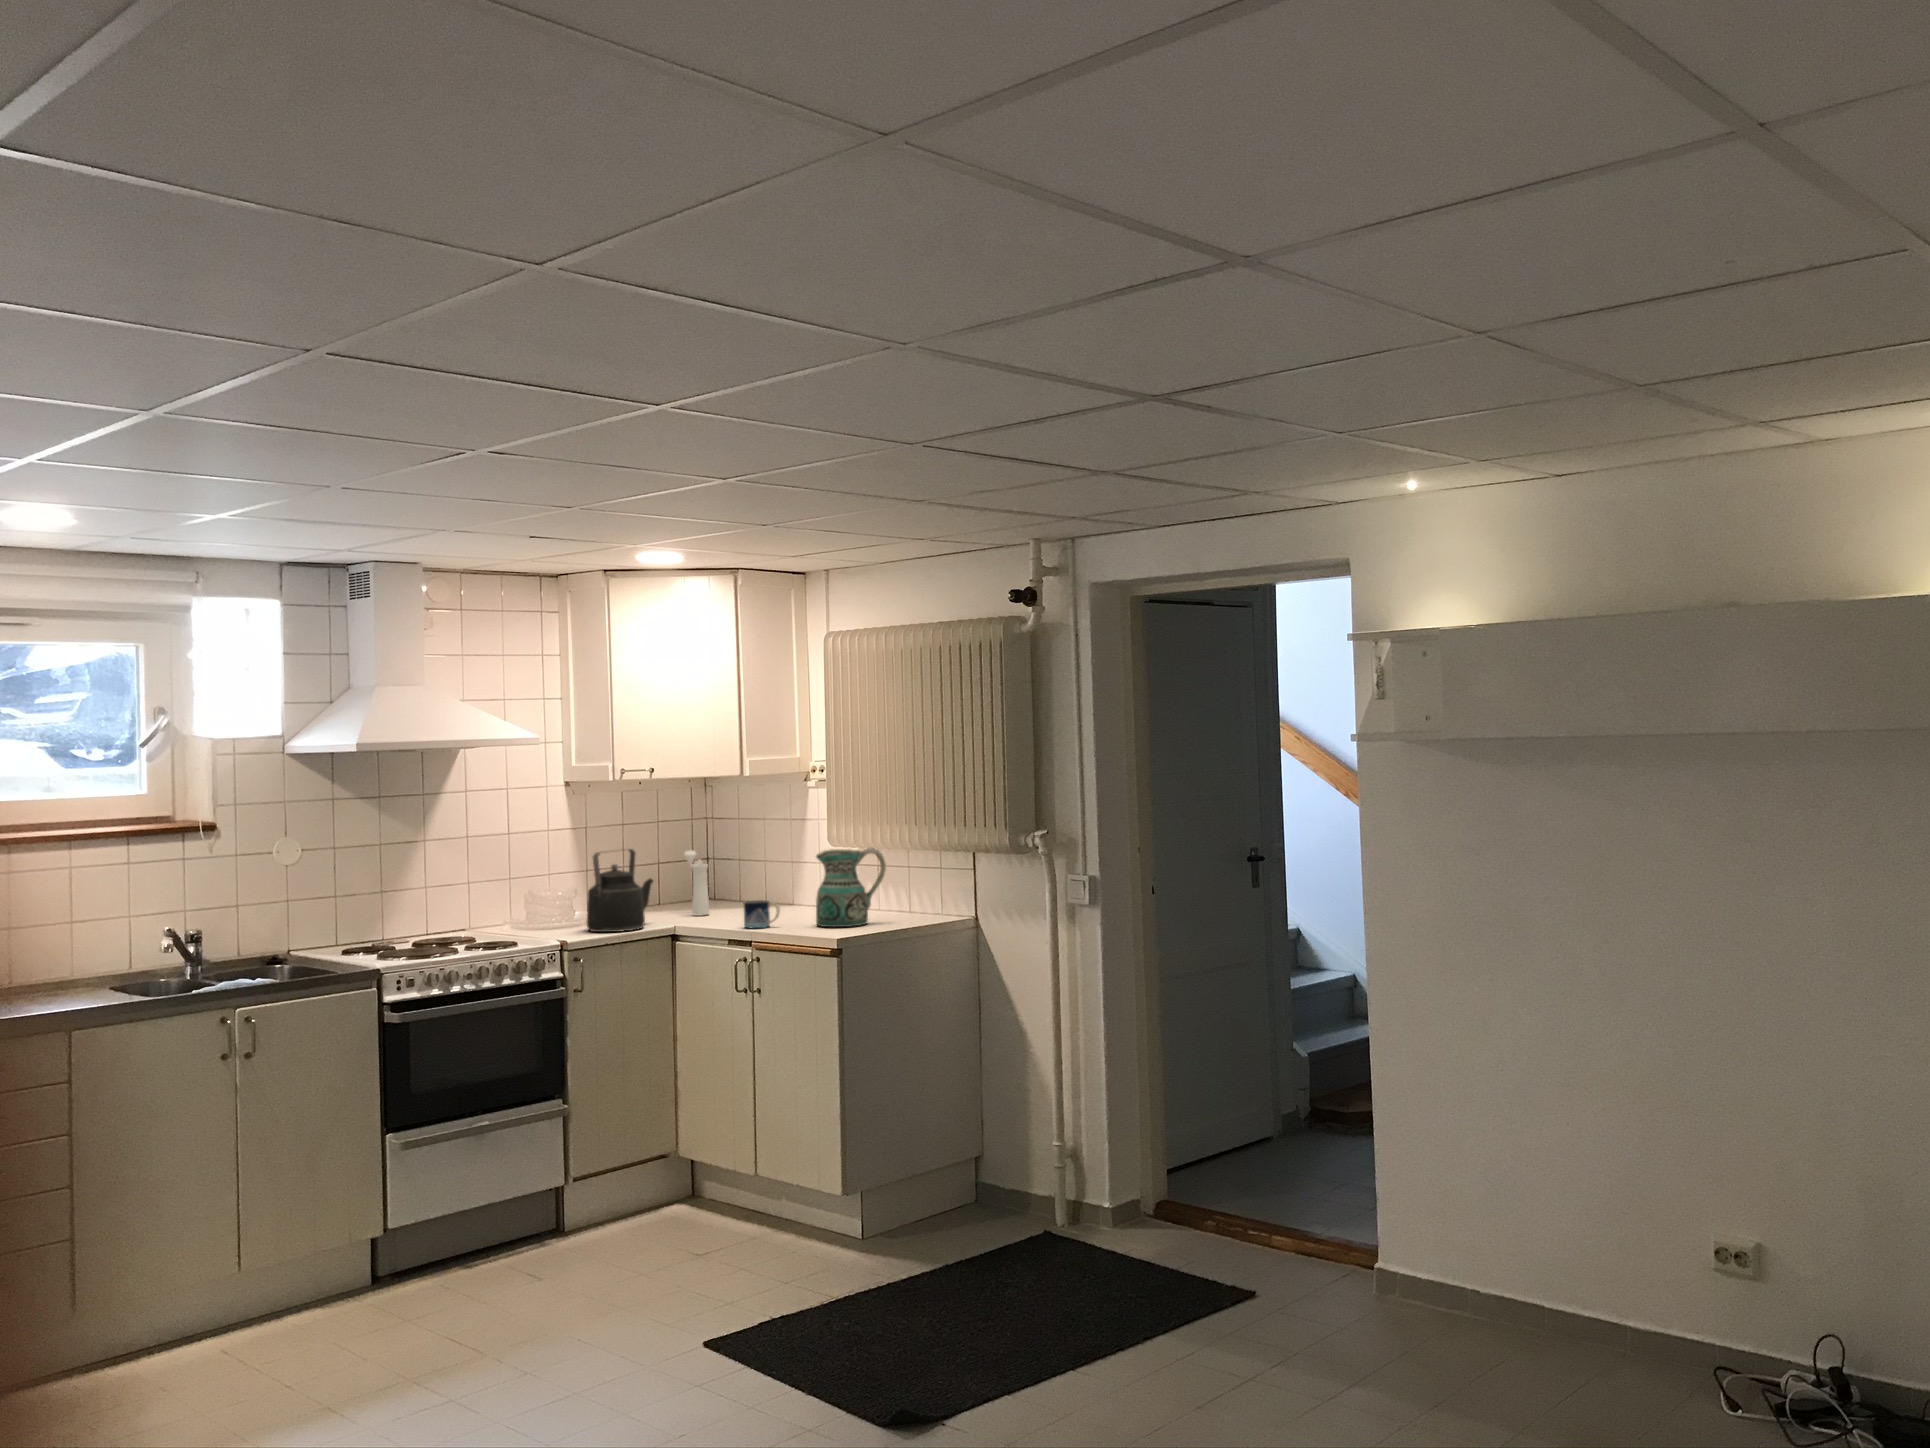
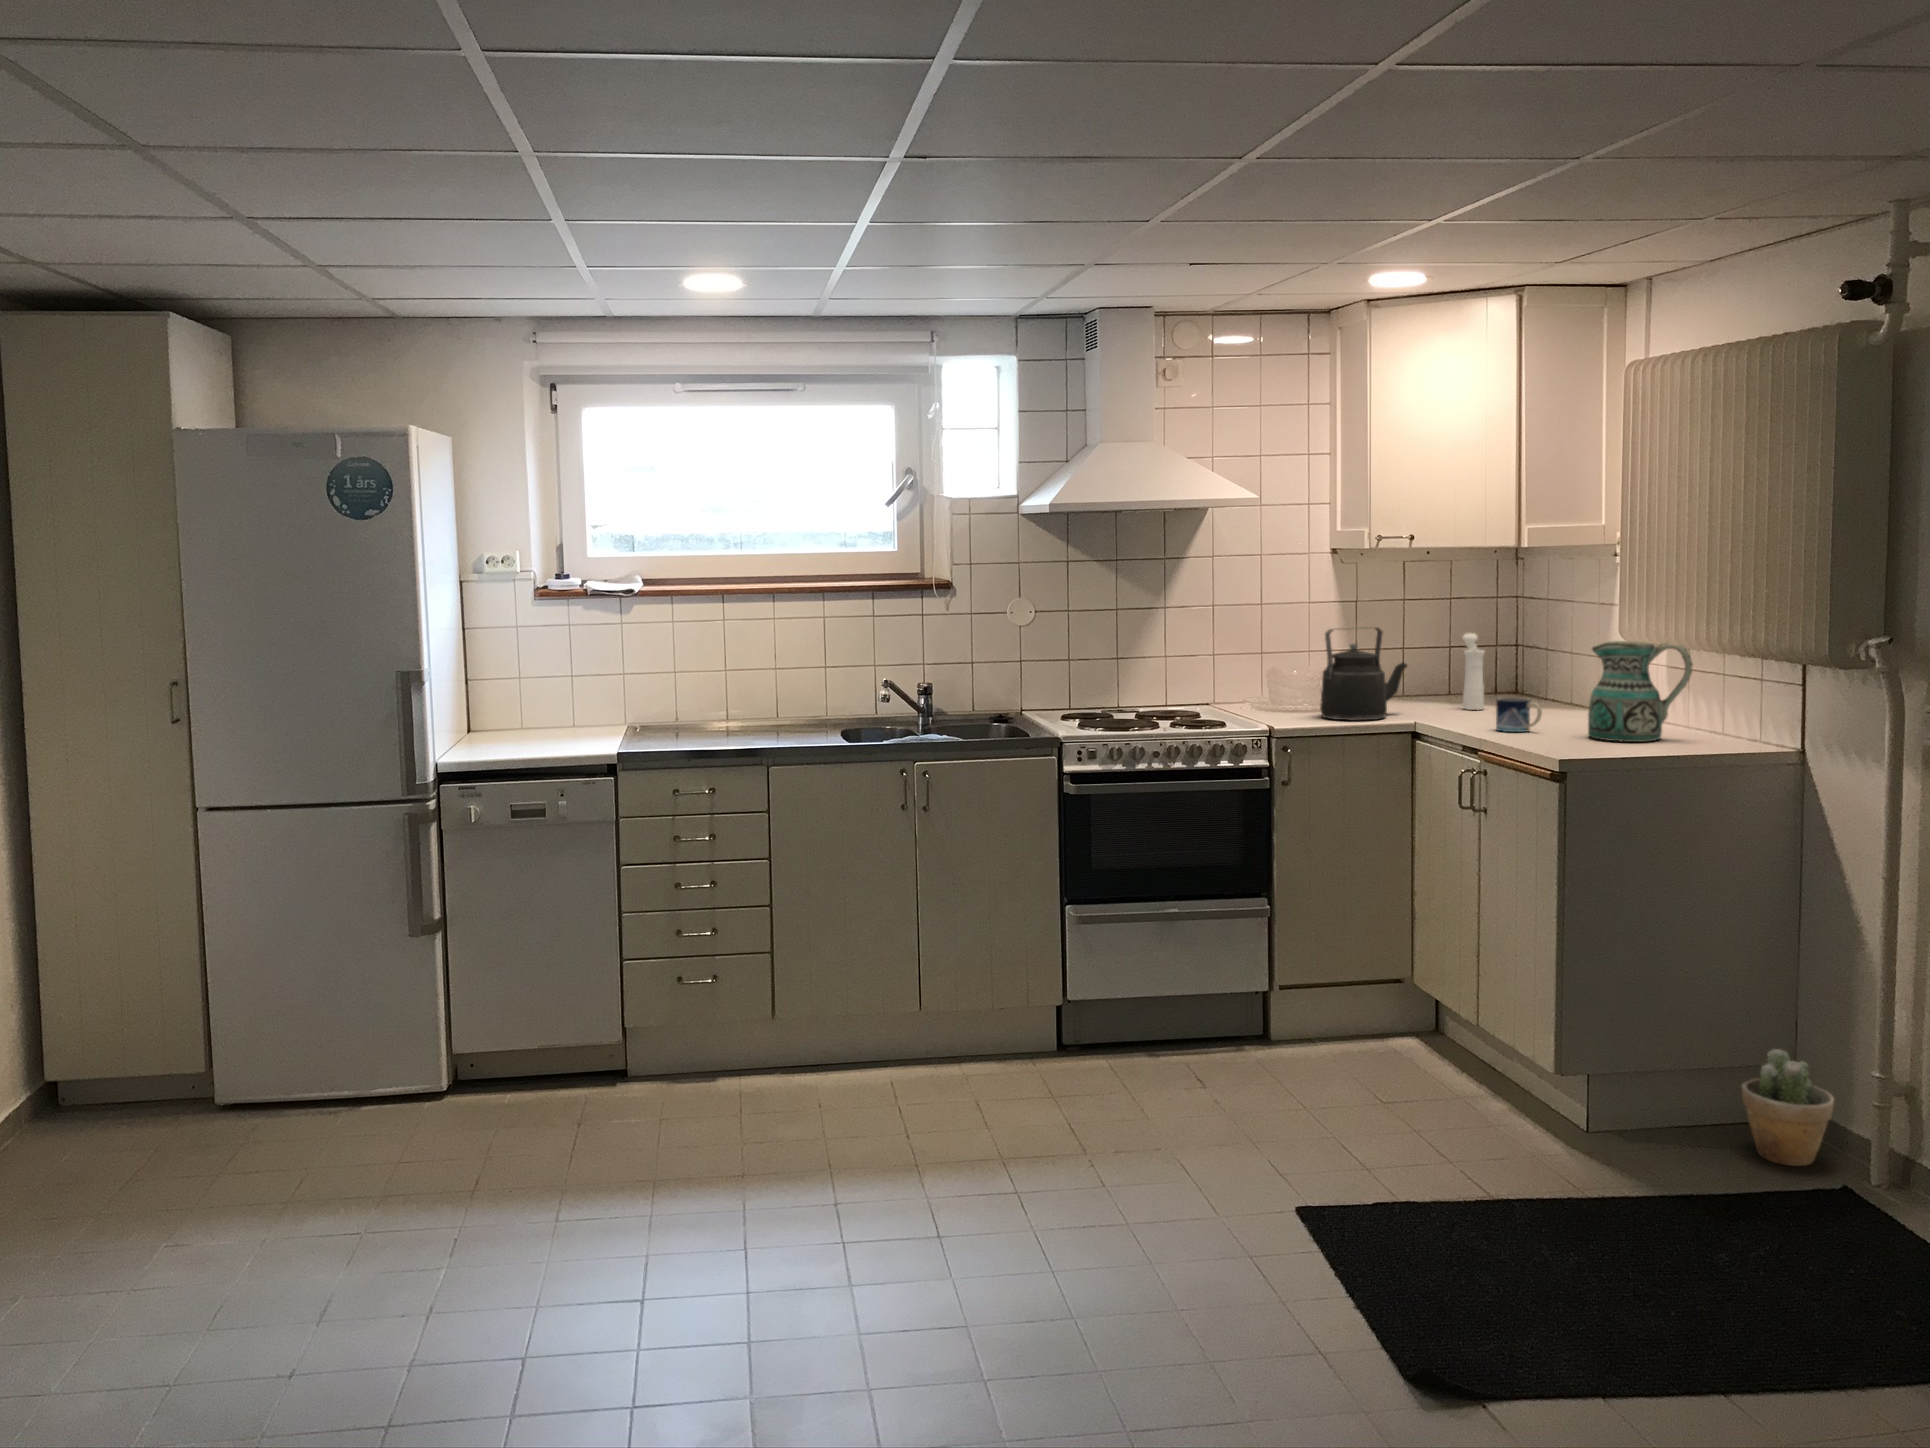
potted plant: none [948,1141,1006,1225] -> present [1742,1049,1834,1166]

